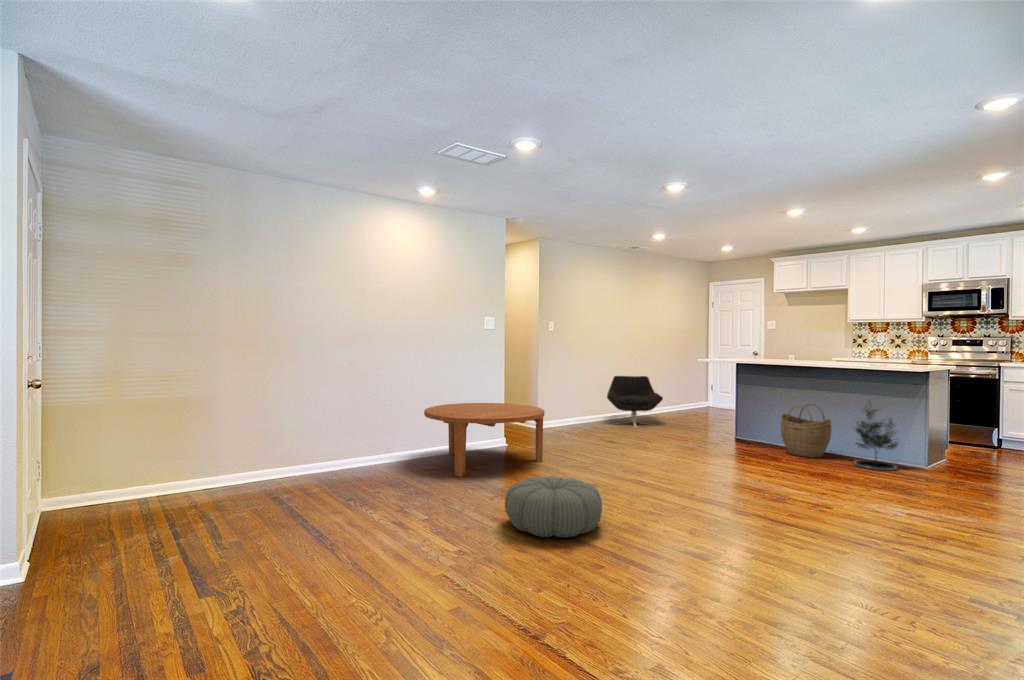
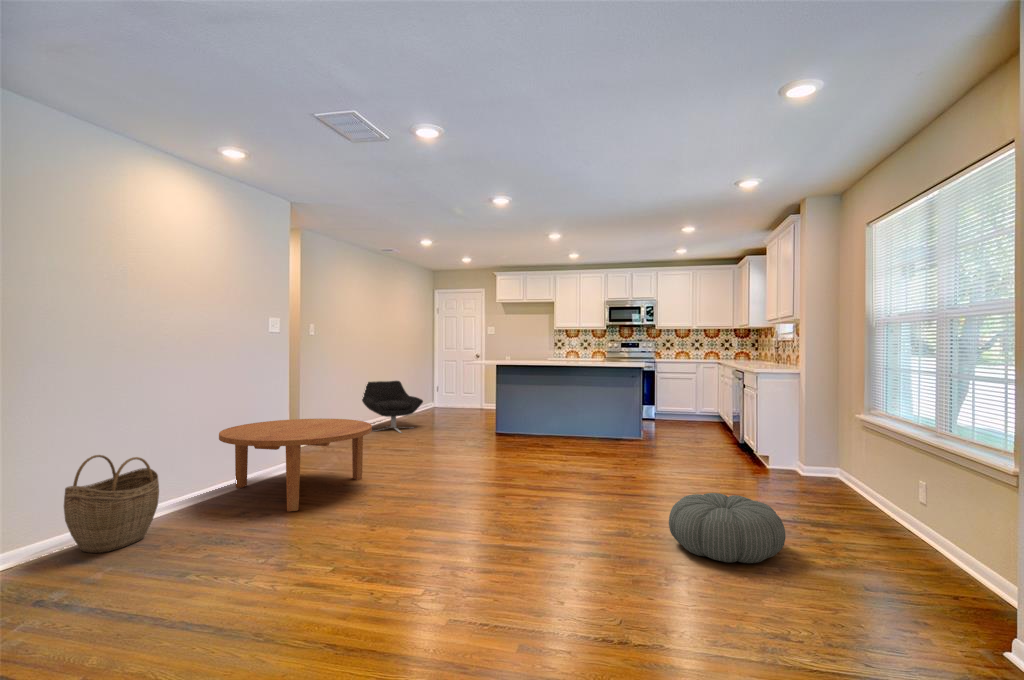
potted tree: present [854,402,898,471] -> none [598,390,630,444]
woven basket: present [781,404,831,458] -> present [64,455,159,553]
pouf: present [505,476,602,538] -> present [669,493,786,563]

